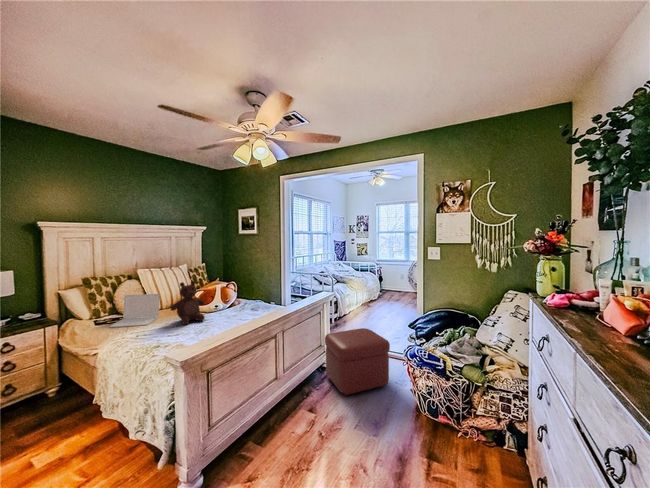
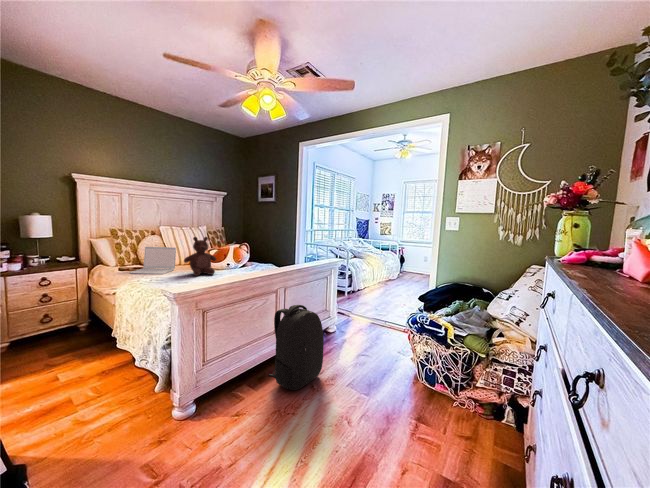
ottoman: present [325,328,390,396] -> none [330,297,395,359]
backpack: none [273,349,328,441] -> present [269,305,324,390]

